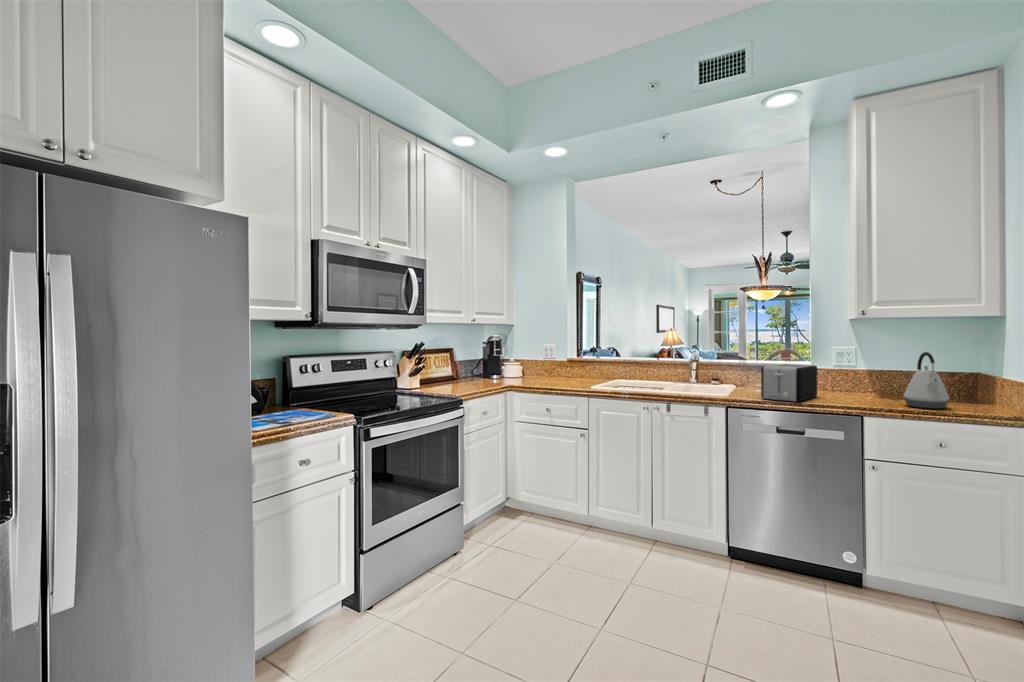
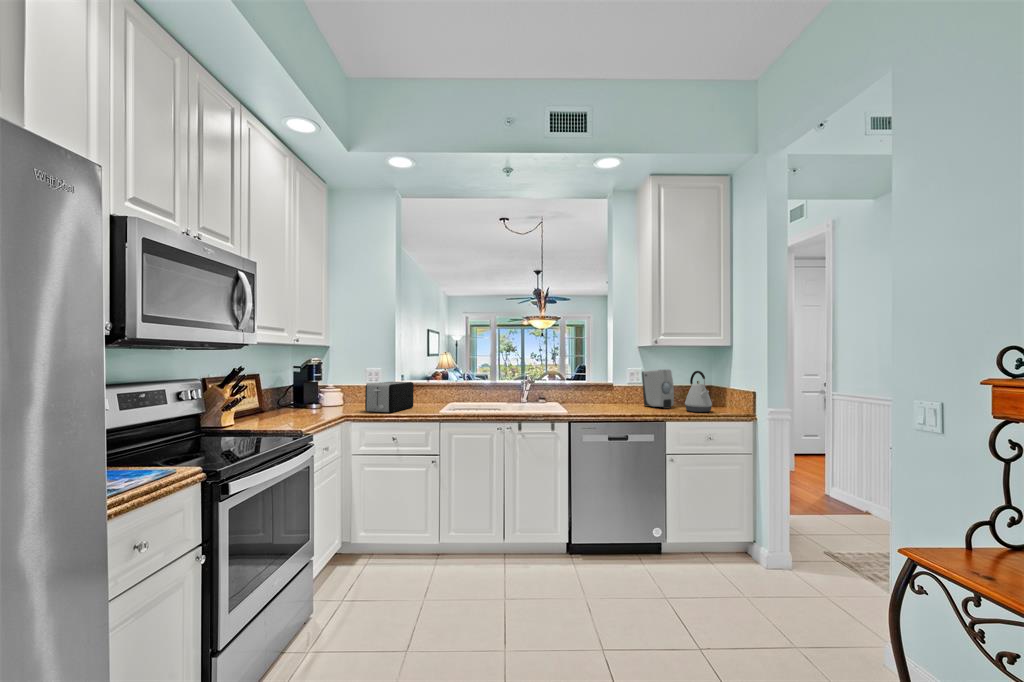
soap dispenser: none [847,350,893,401] -> present [642,370,674,408]
toaster: present [761,364,818,402] -> present [365,382,414,412]

